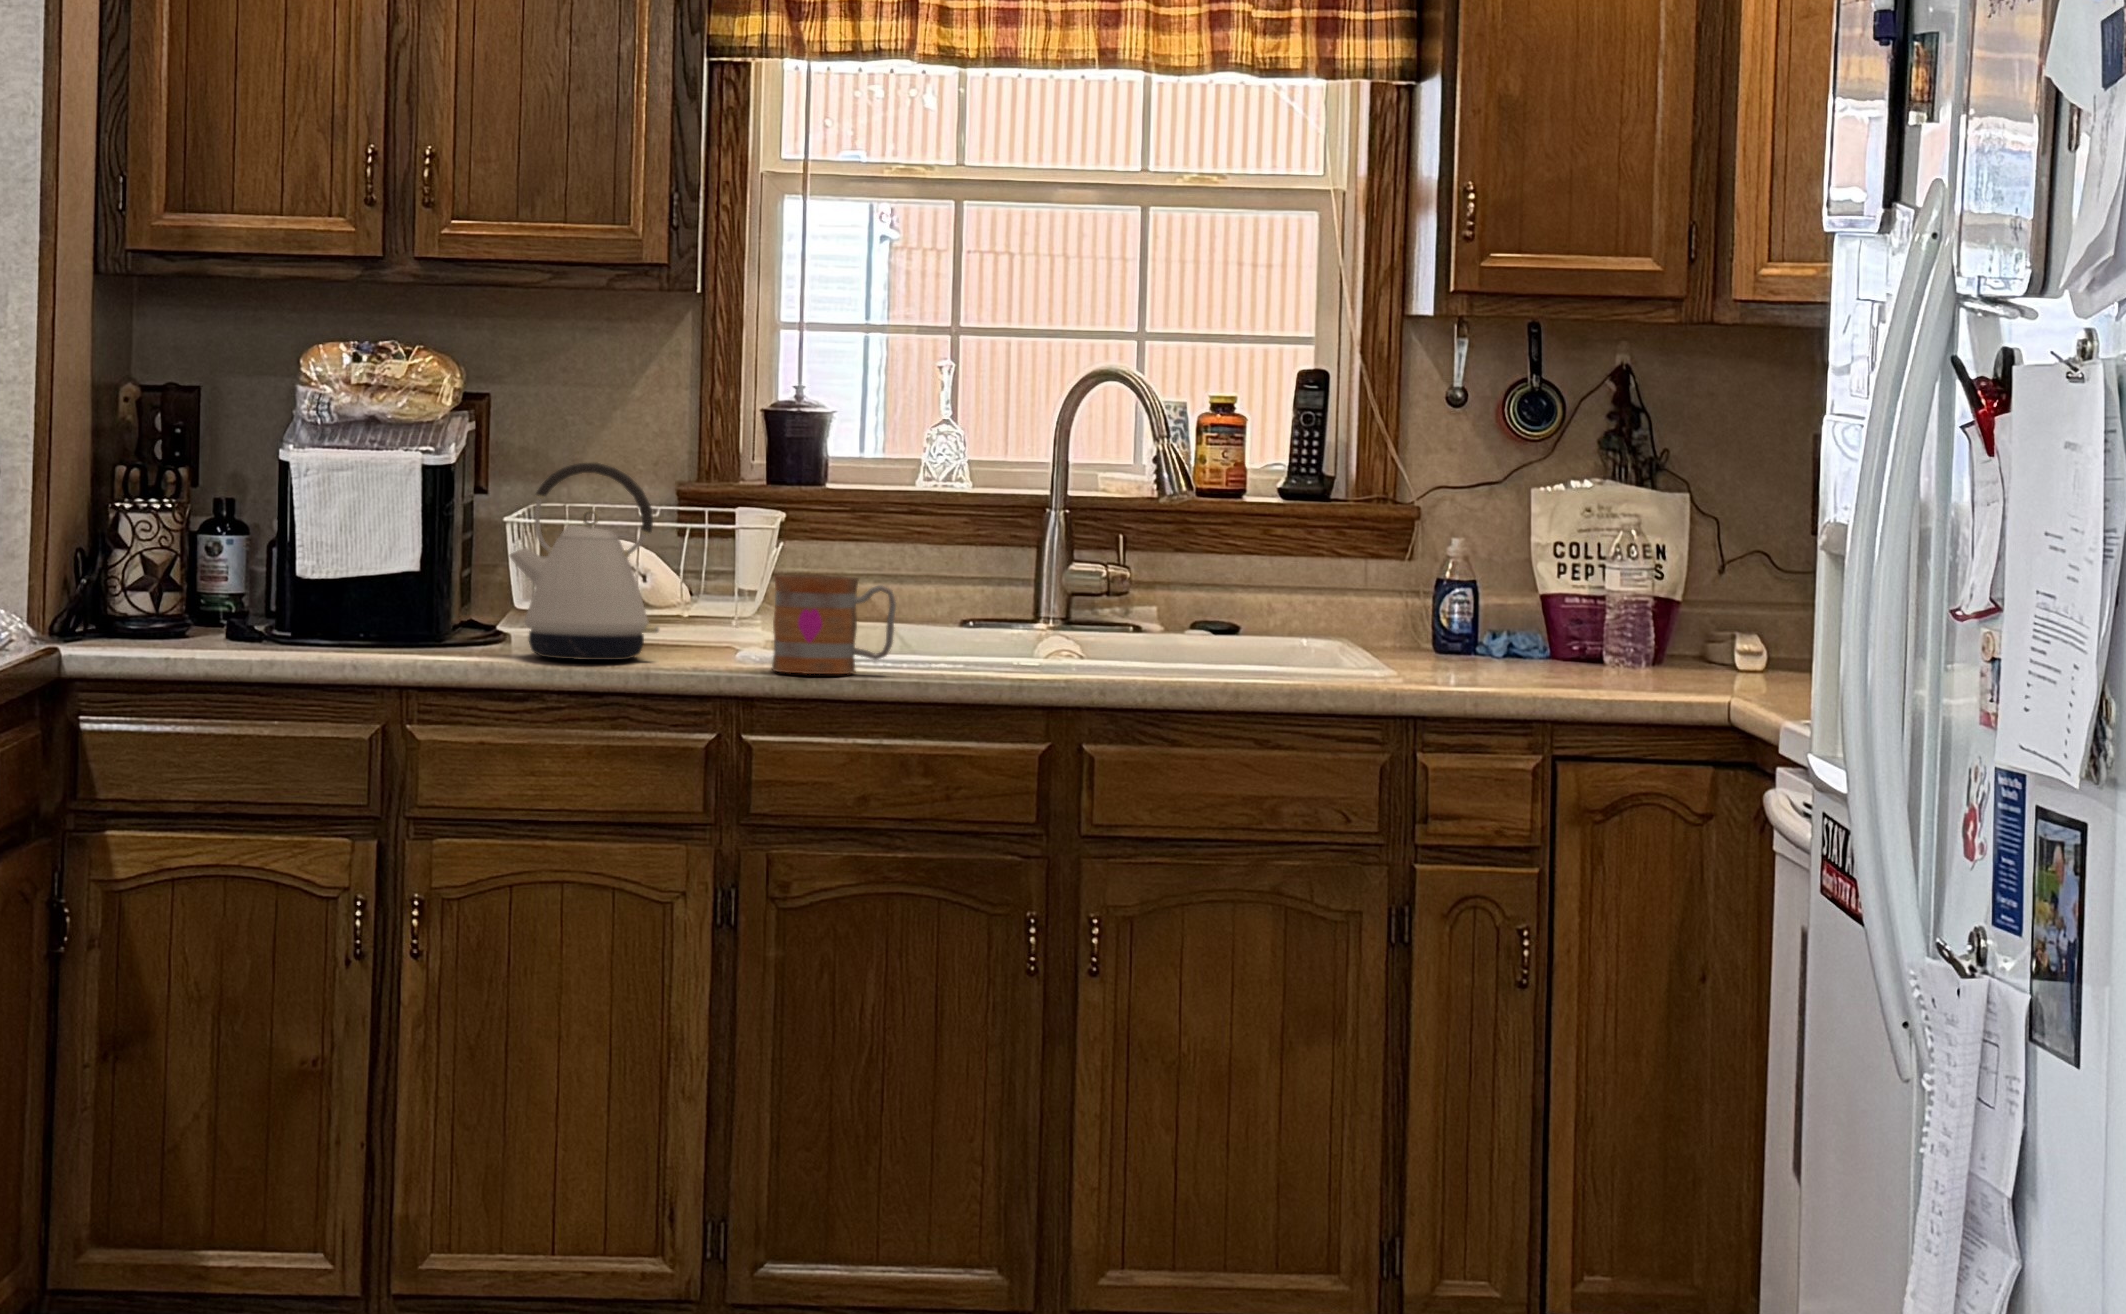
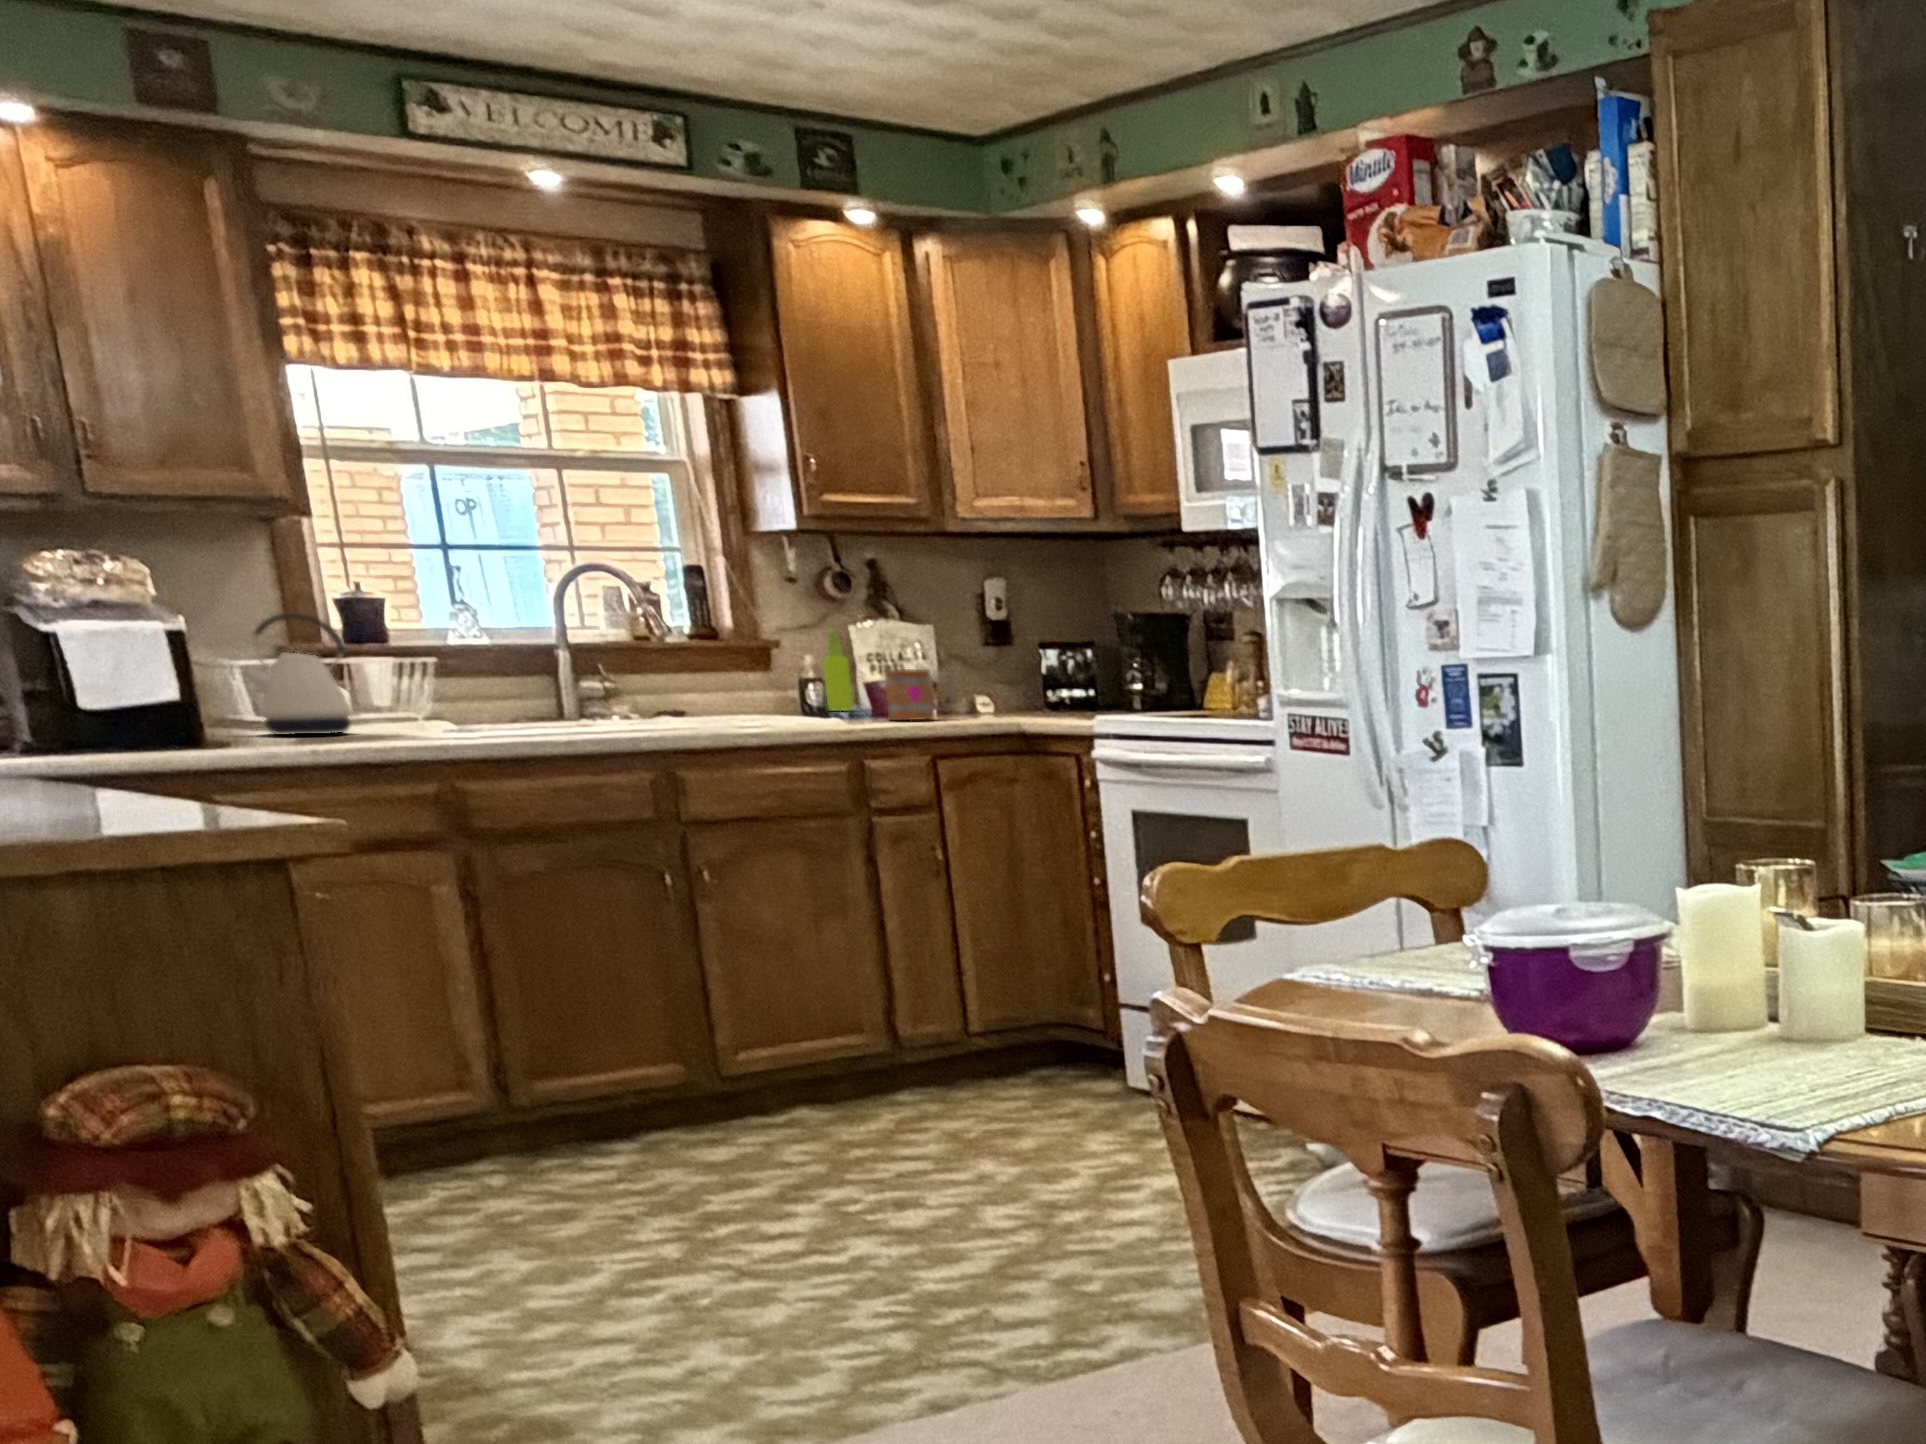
soap dispenser: none [1443,507,1490,656] -> present [823,629,853,711]
mug: present [772,575,896,674] -> present [884,669,954,720]

